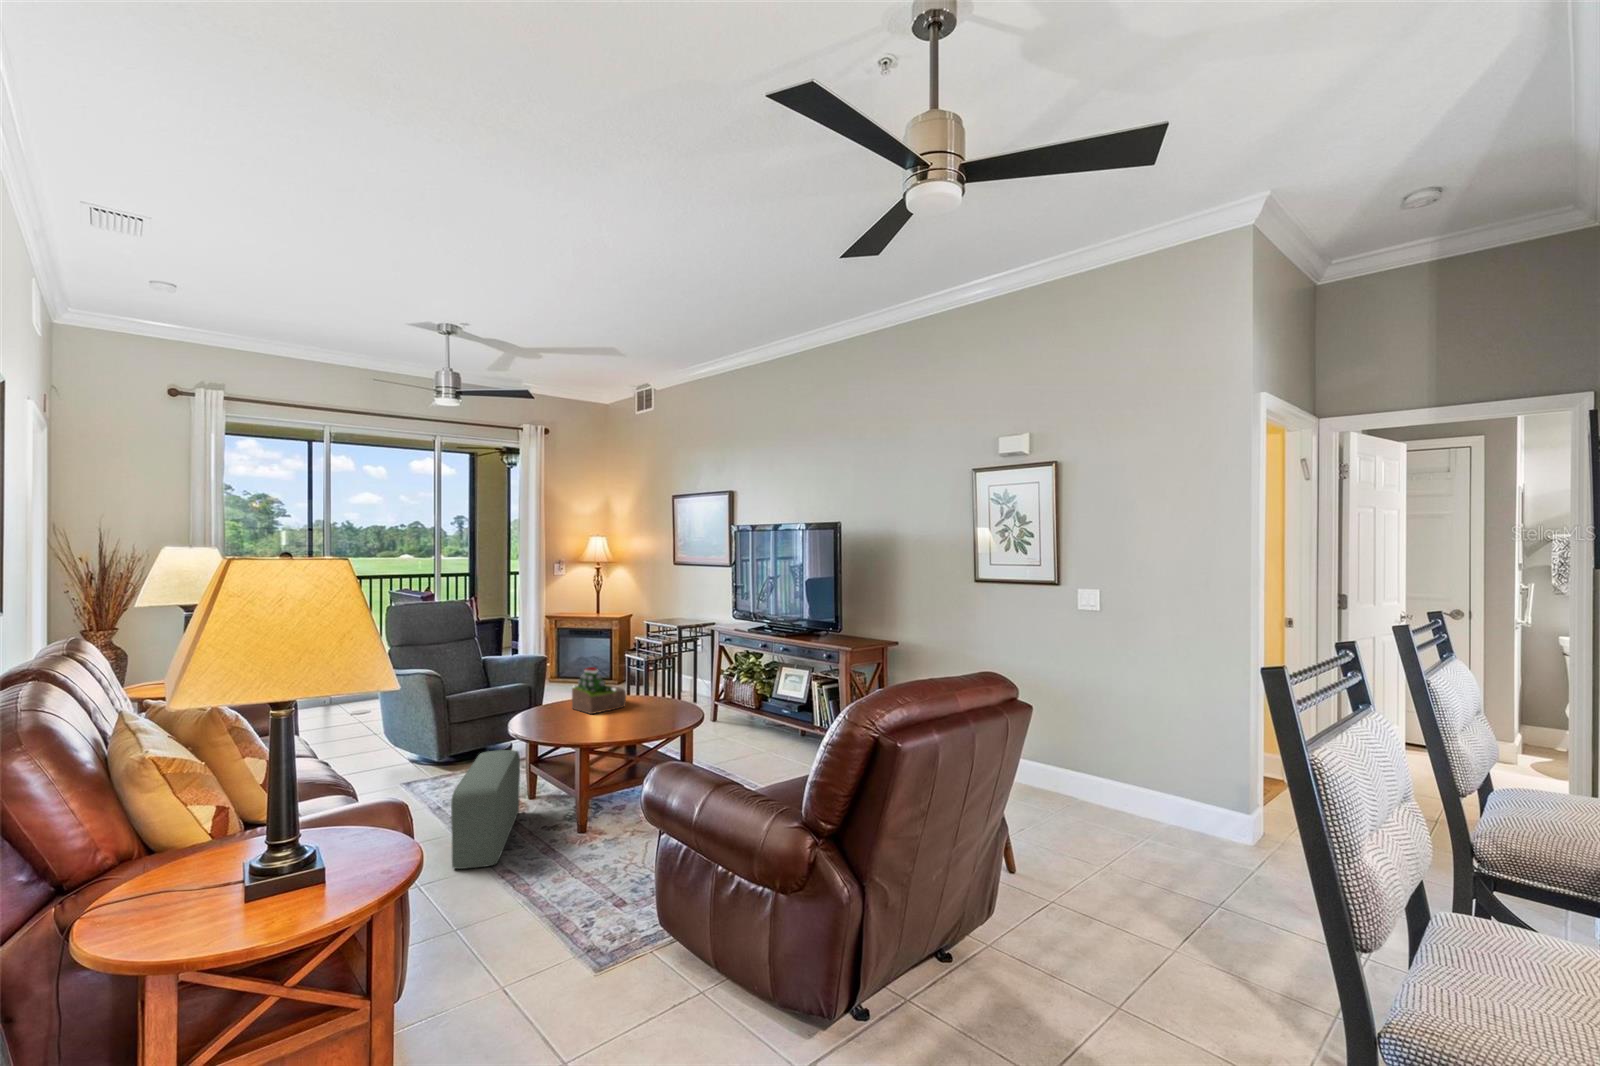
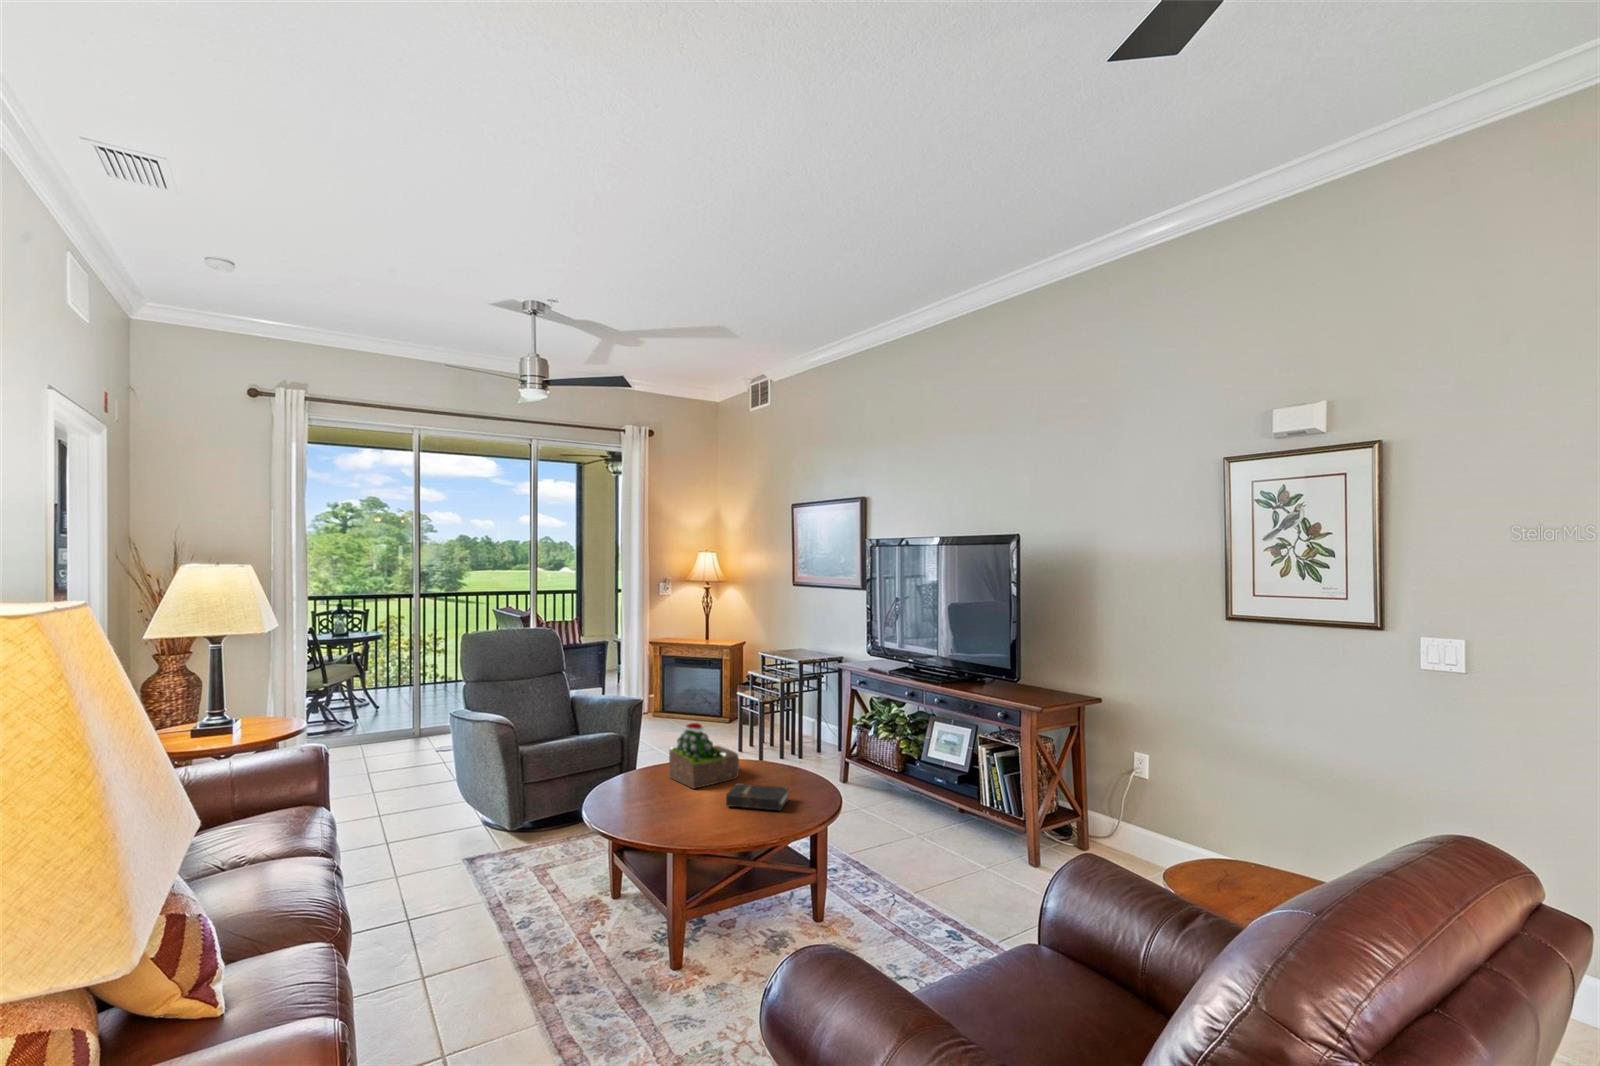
hardback book: none [616,708,663,723] -> present [726,783,789,811]
pouf: present [451,750,520,869] -> none [493,837,598,1029]

